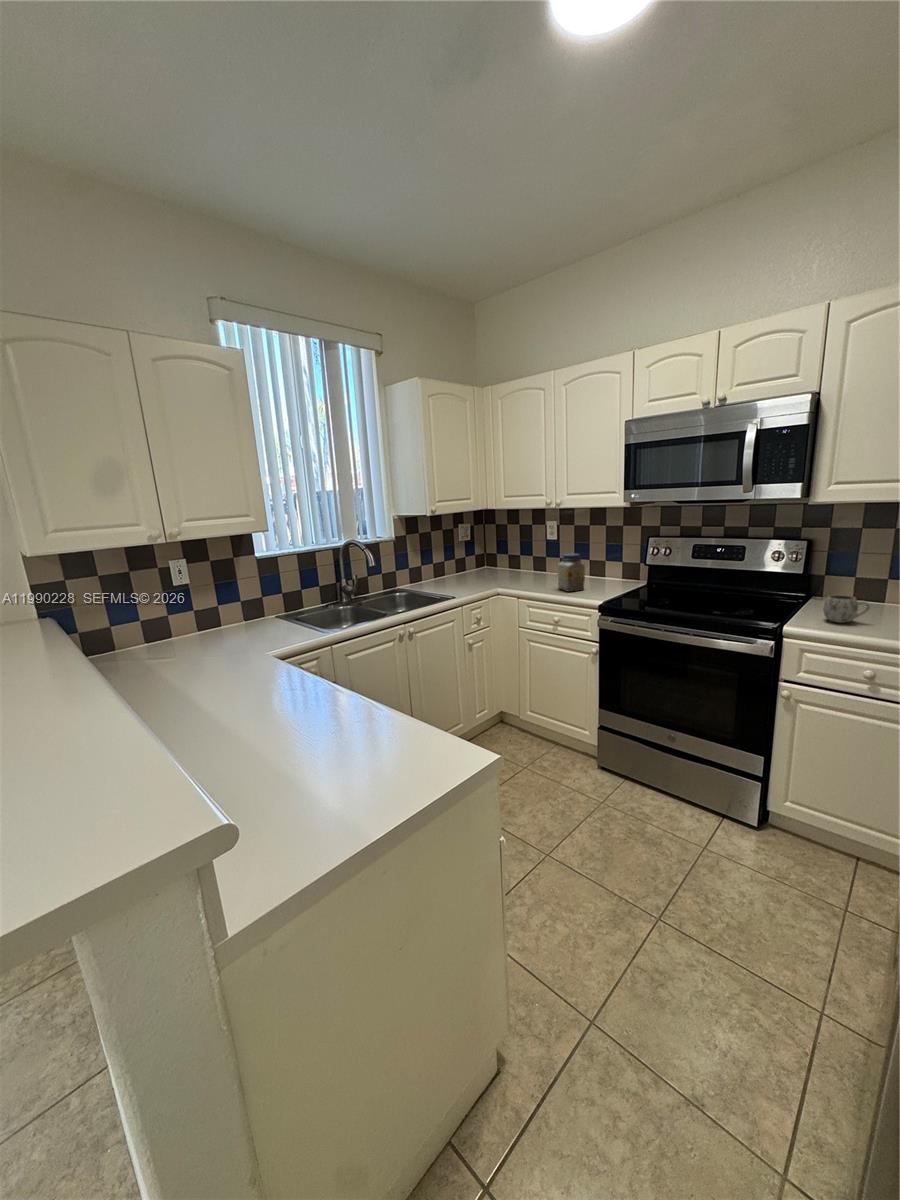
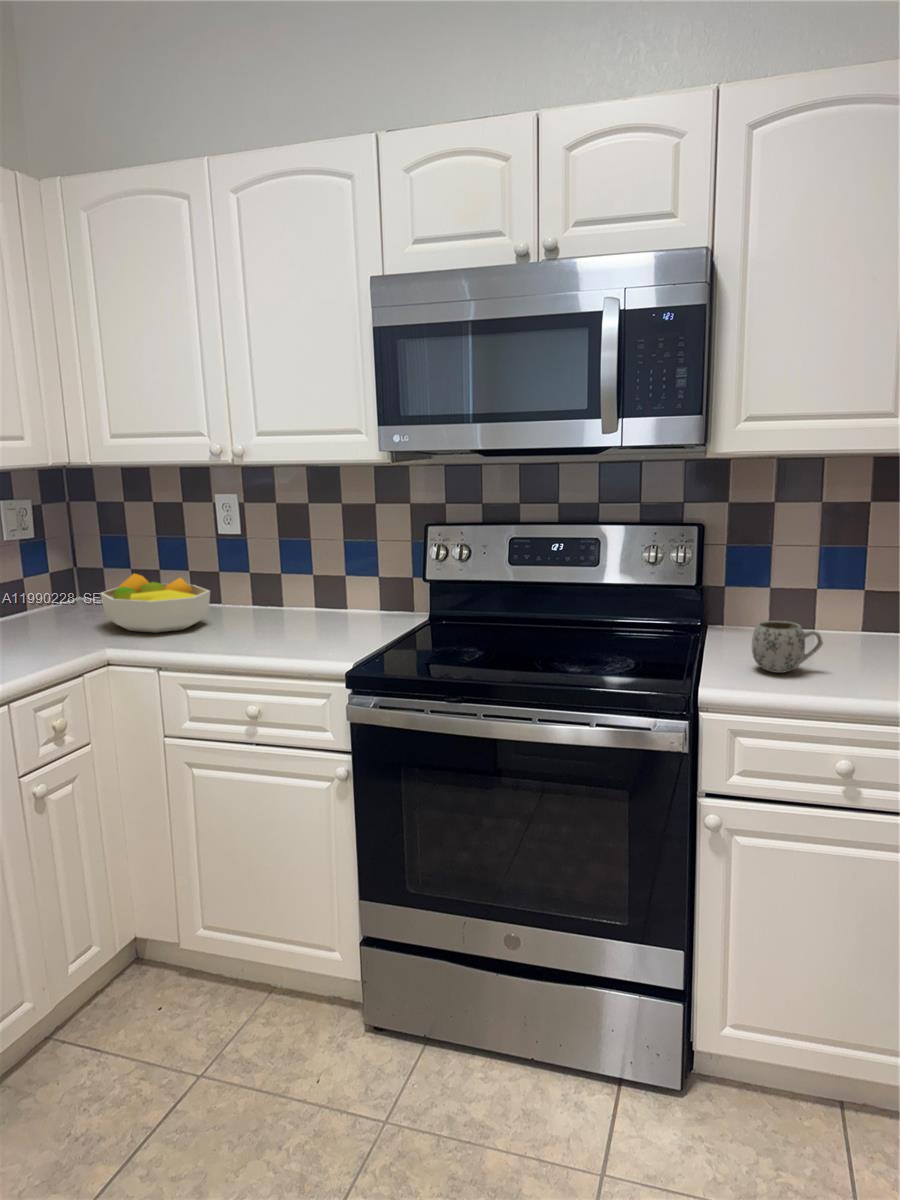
jar: present [558,553,585,592] -> none [246,562,307,648]
fruit bowl: none [495,556,542,583] -> present [100,574,210,633]

